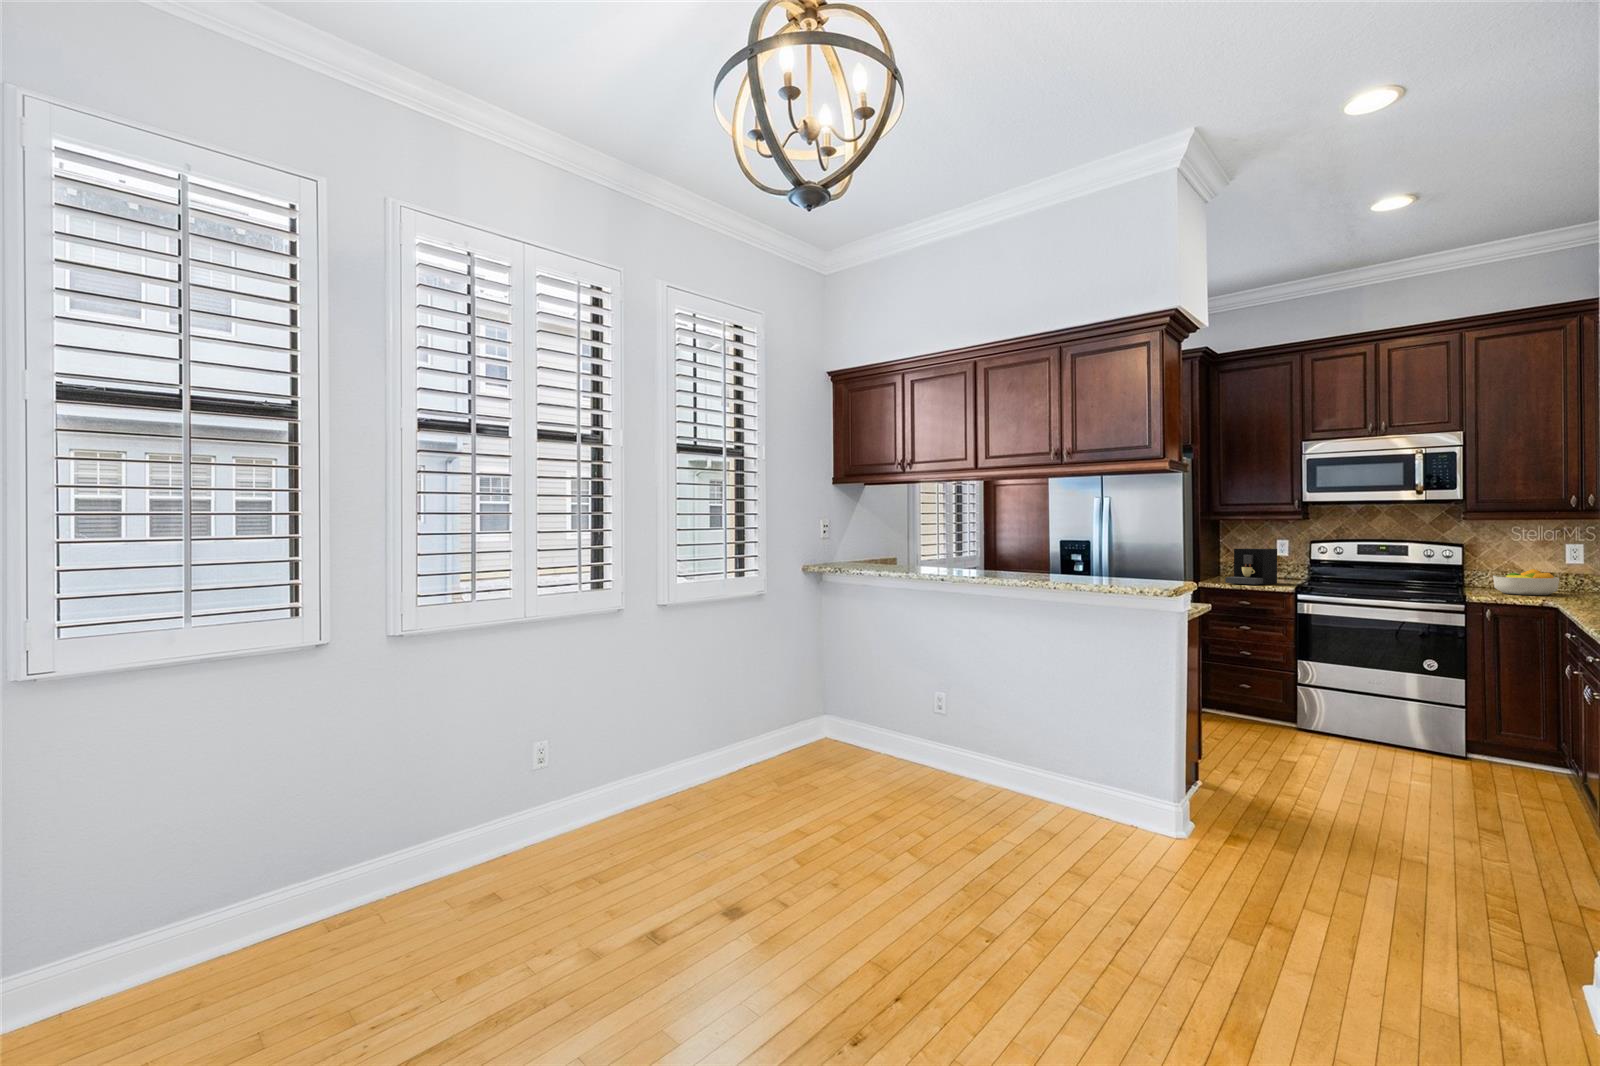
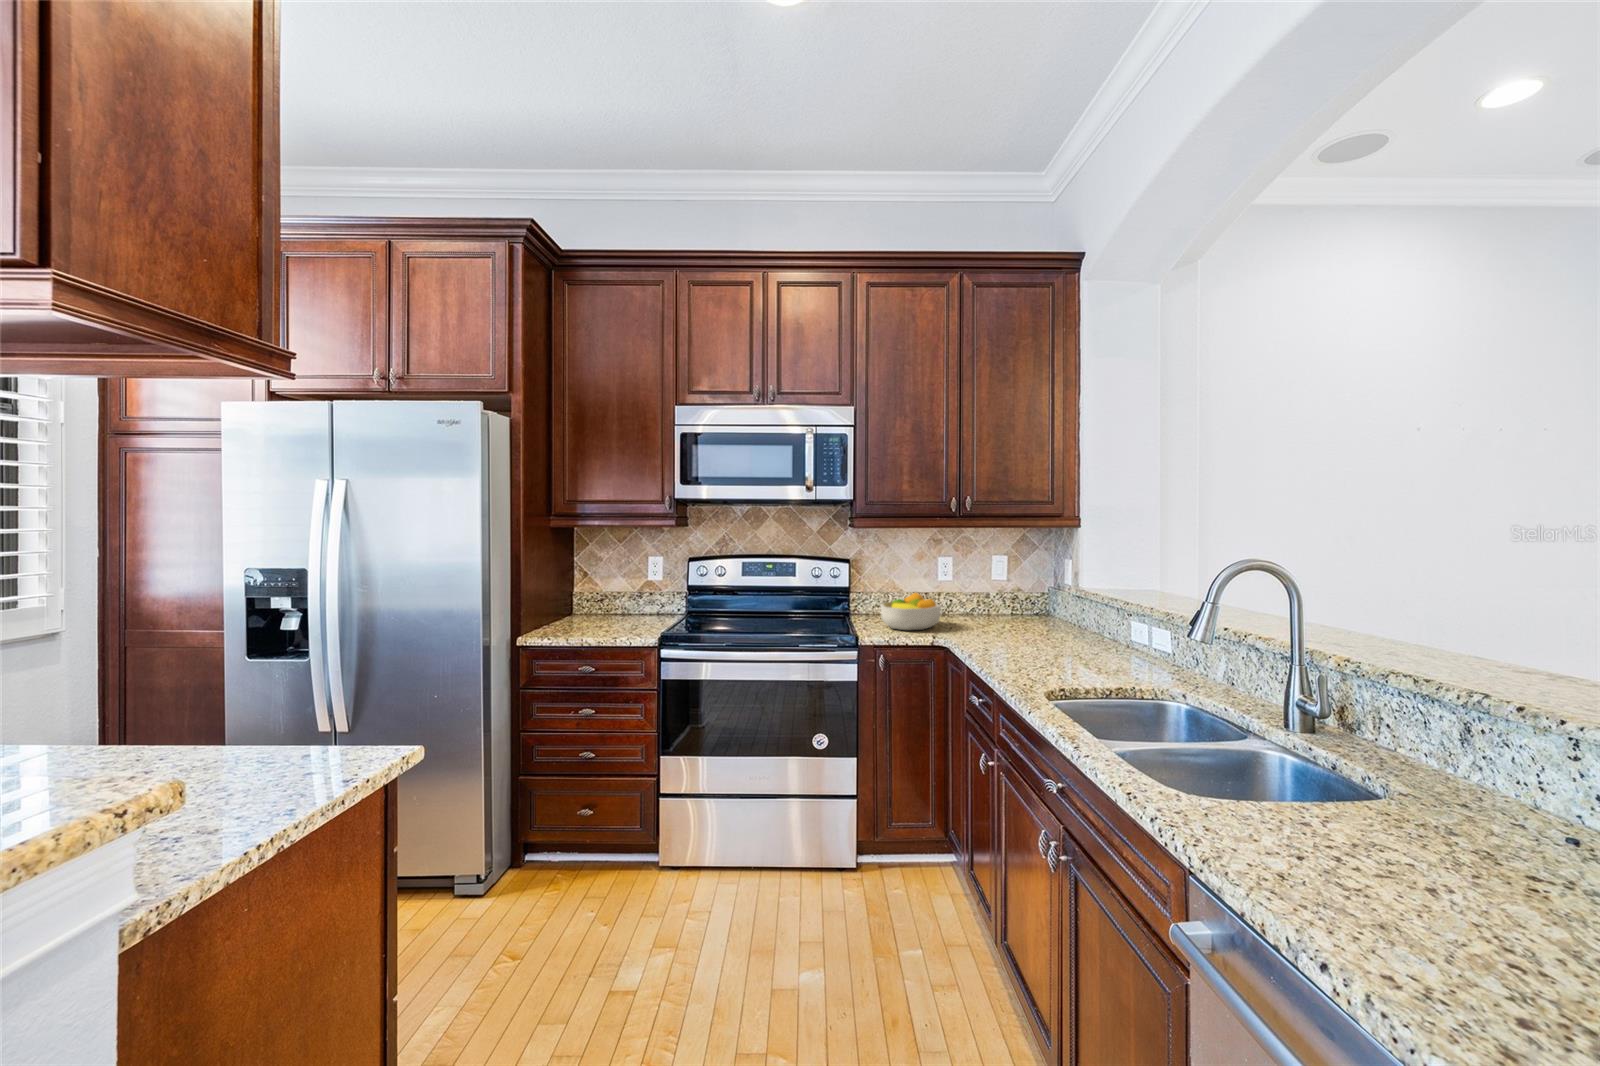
coffee maker: present [1225,548,1277,585] -> none [566,570,644,634]

